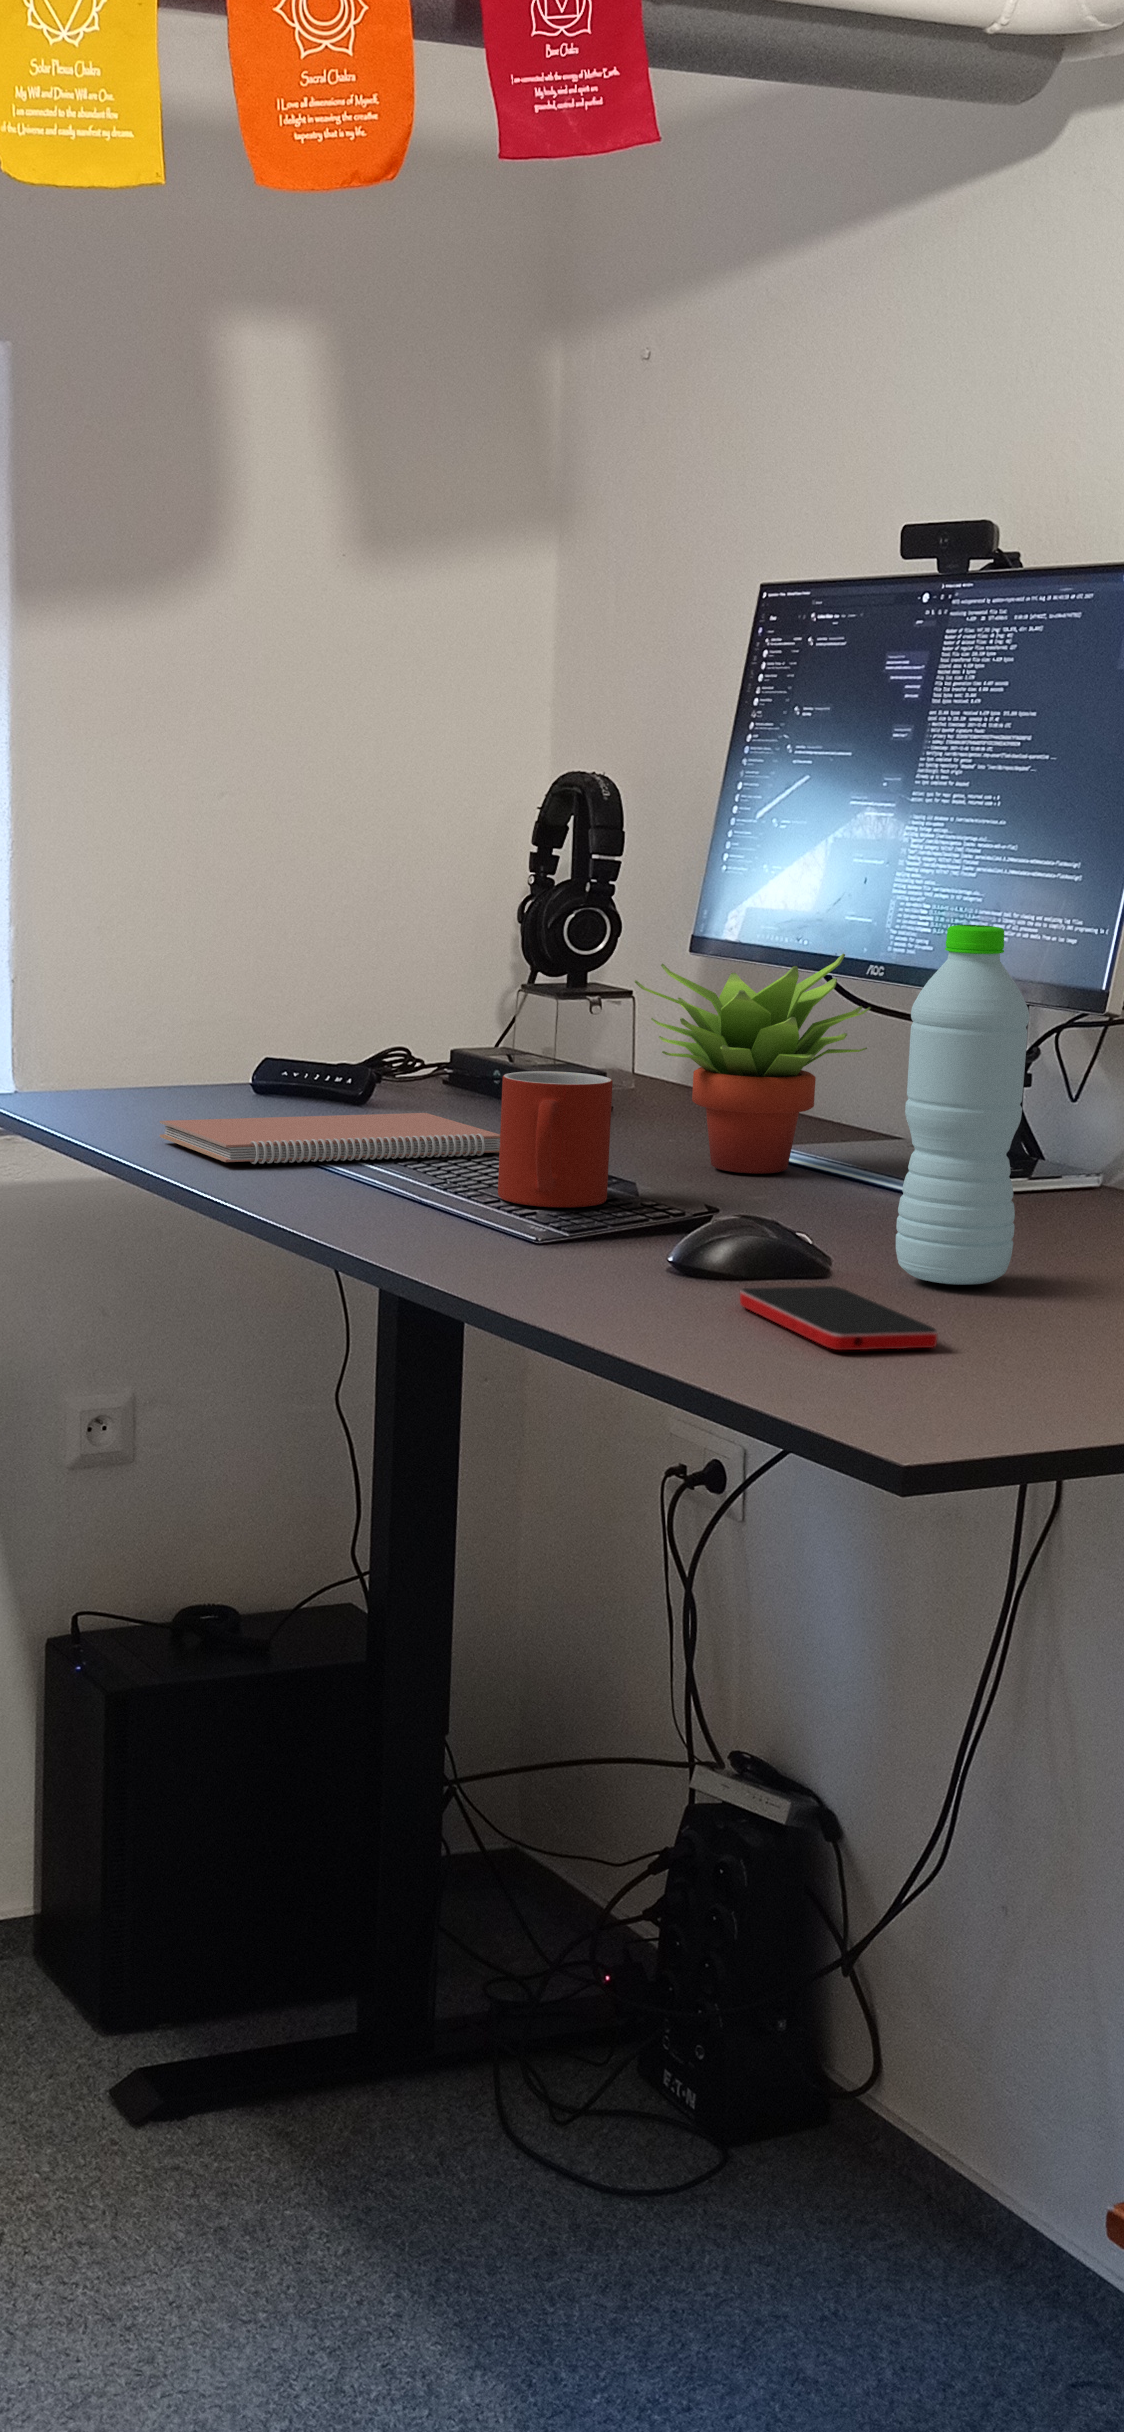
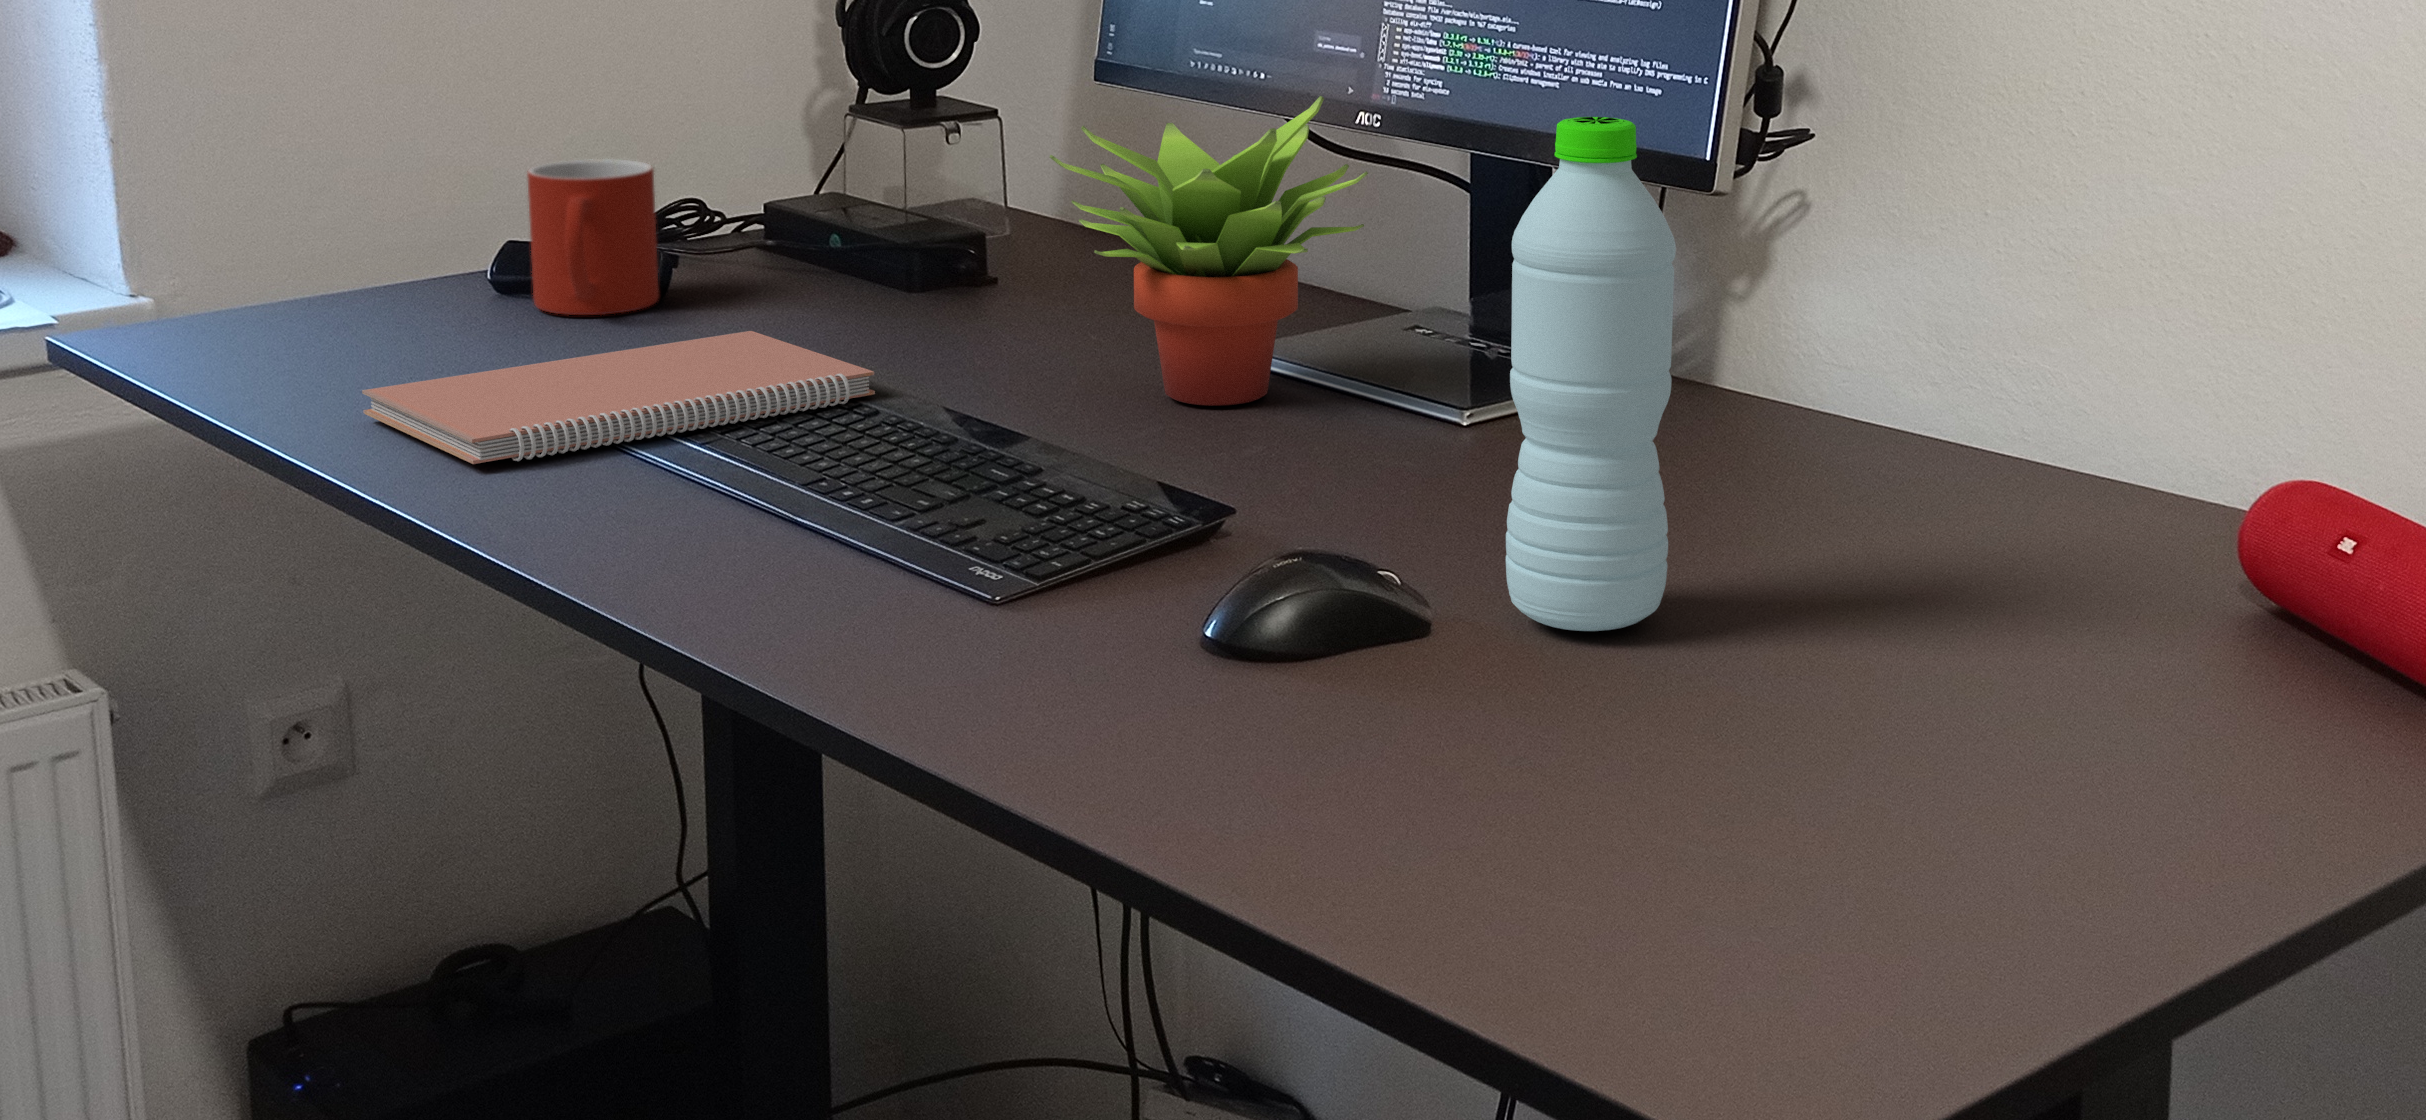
mug: present [498,1071,613,1207] -> present [527,159,659,315]
smartphone: present [740,1286,937,1350] -> none [1322,671,1641,822]

